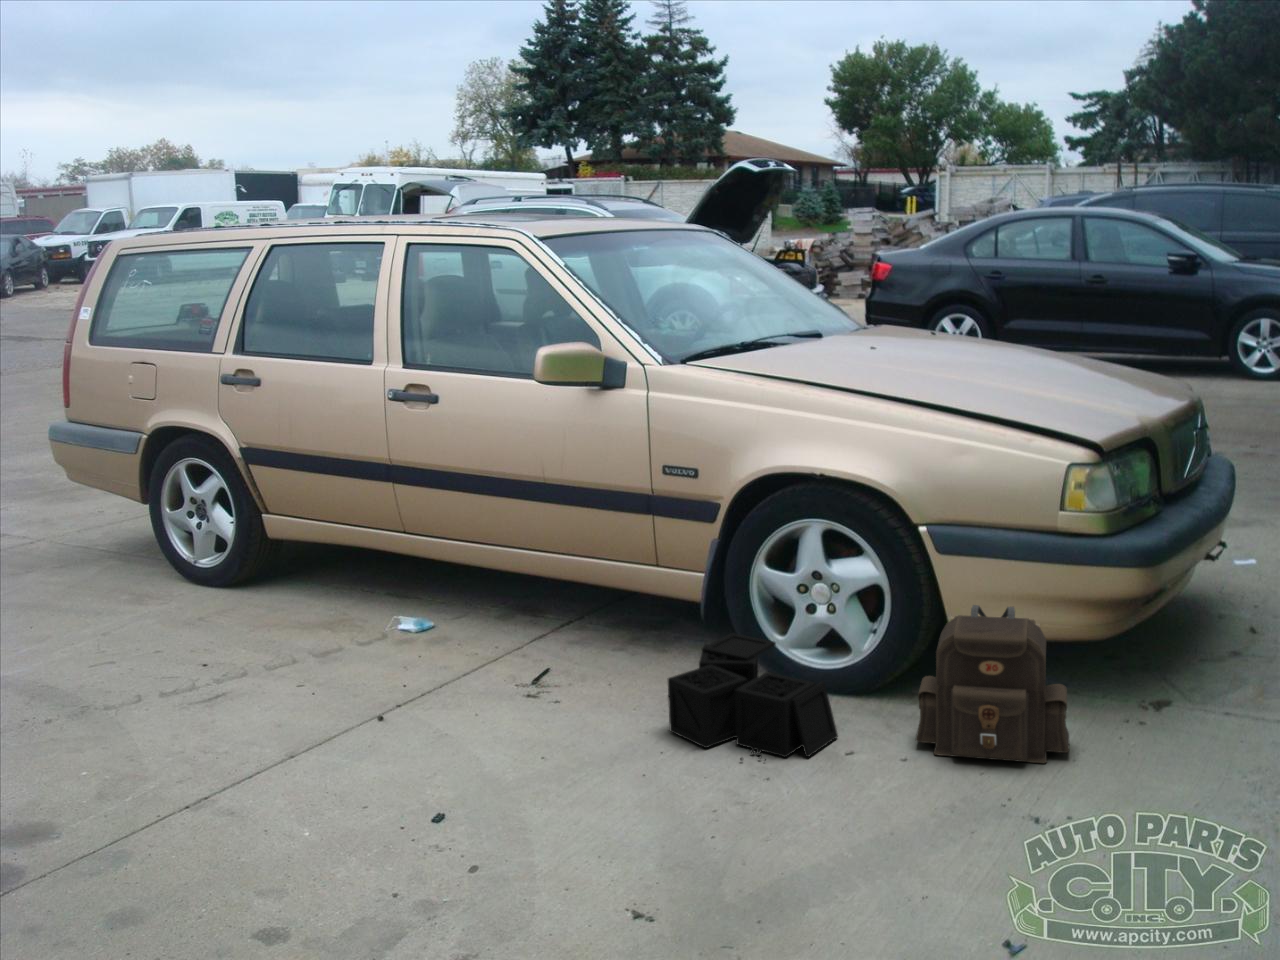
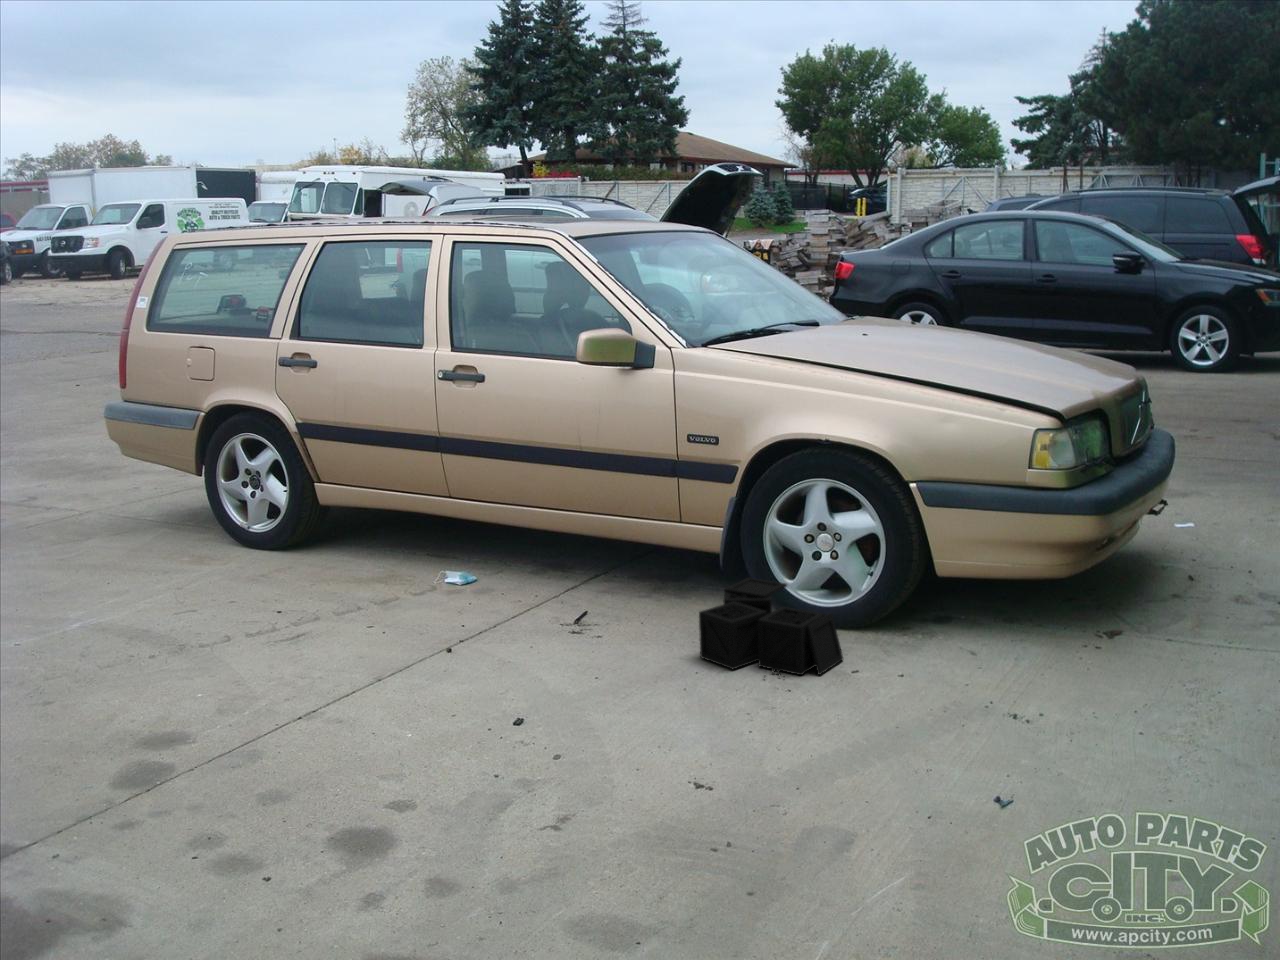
backpack: present [916,605,1069,763] -> none [909,547,1037,676]

